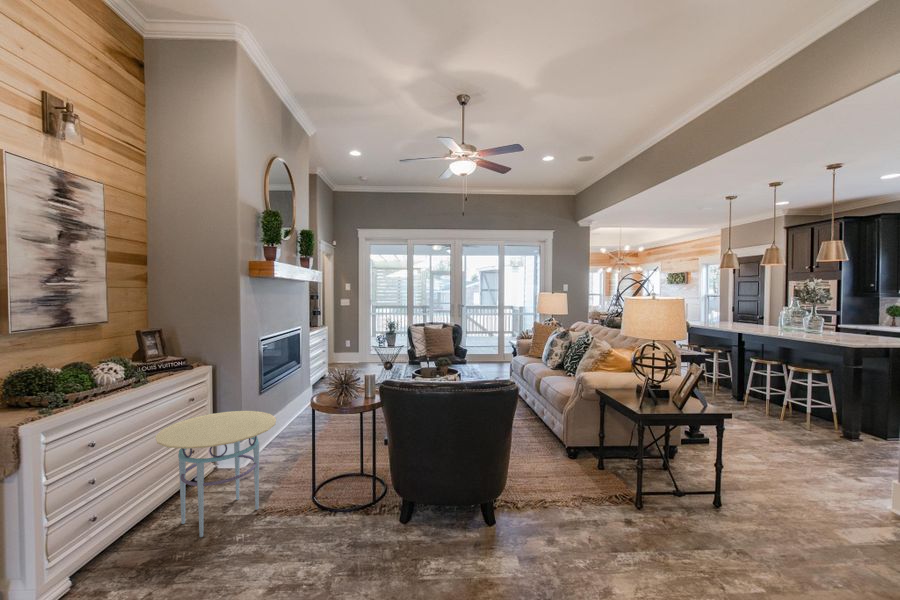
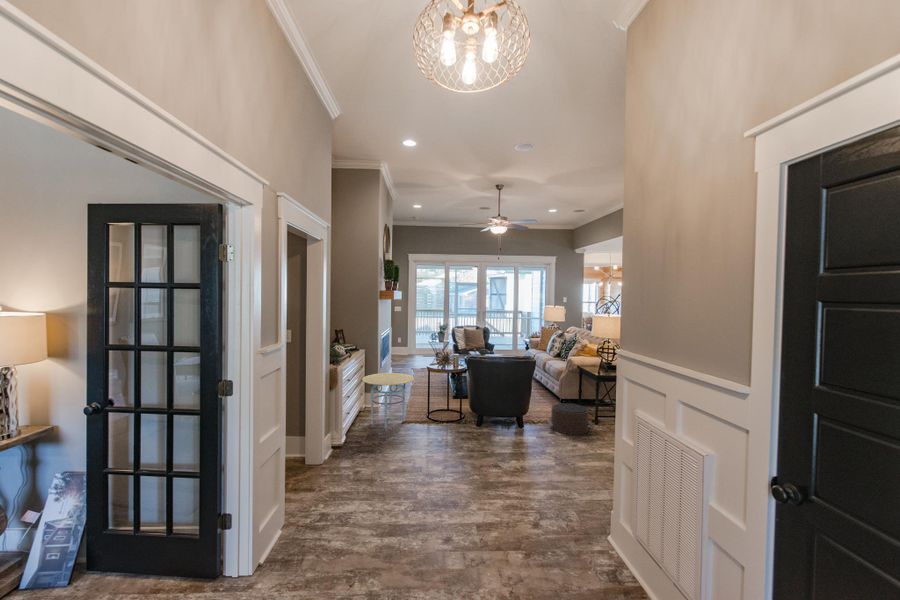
pouf: none [541,467,643,546] -> present [547,403,595,435]

